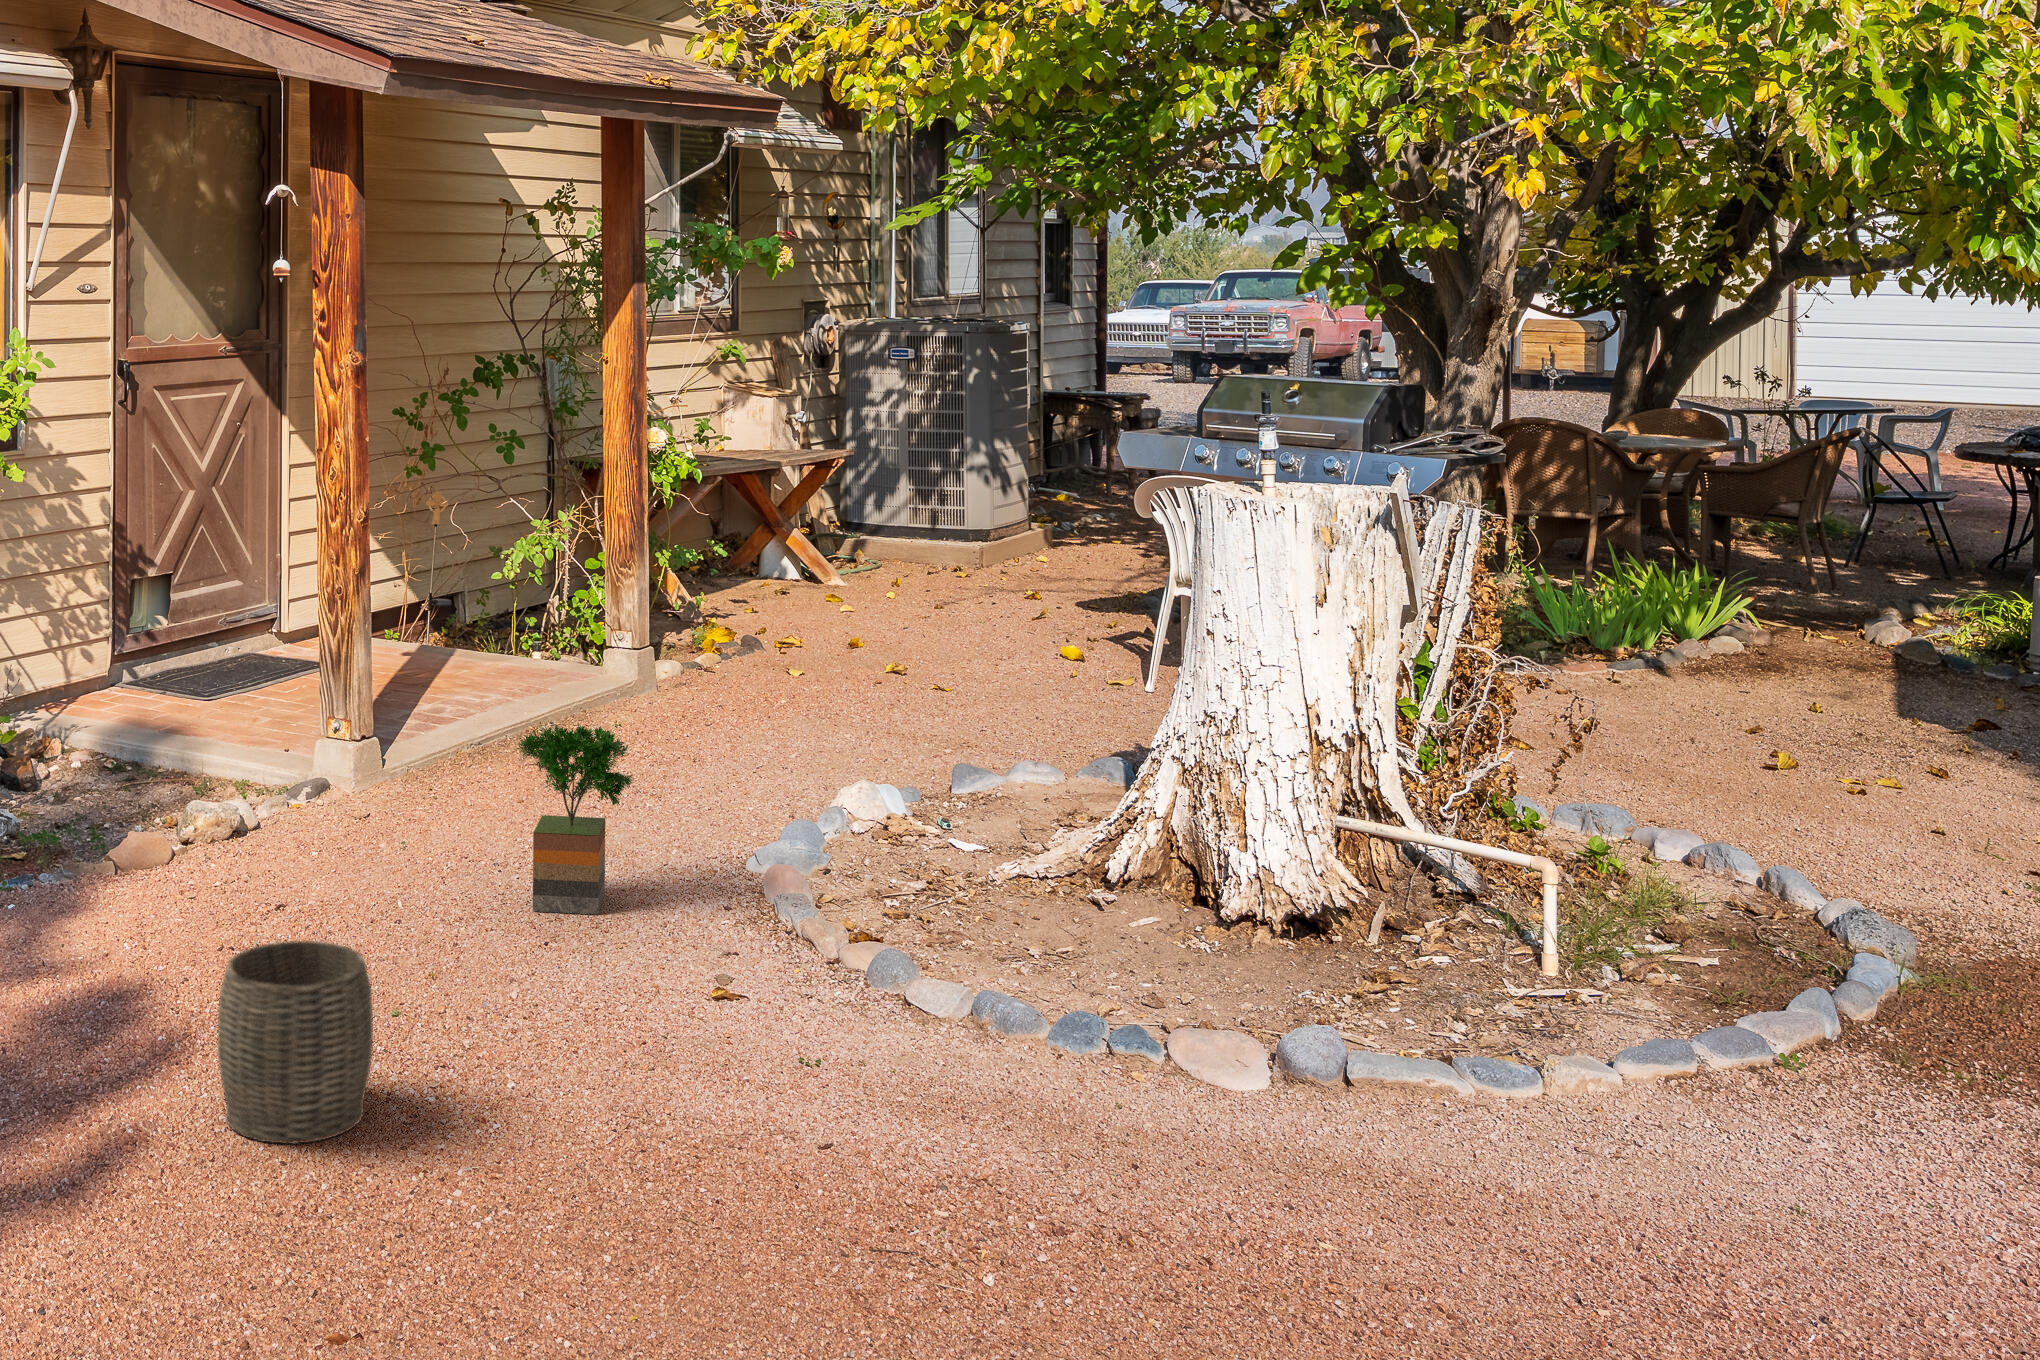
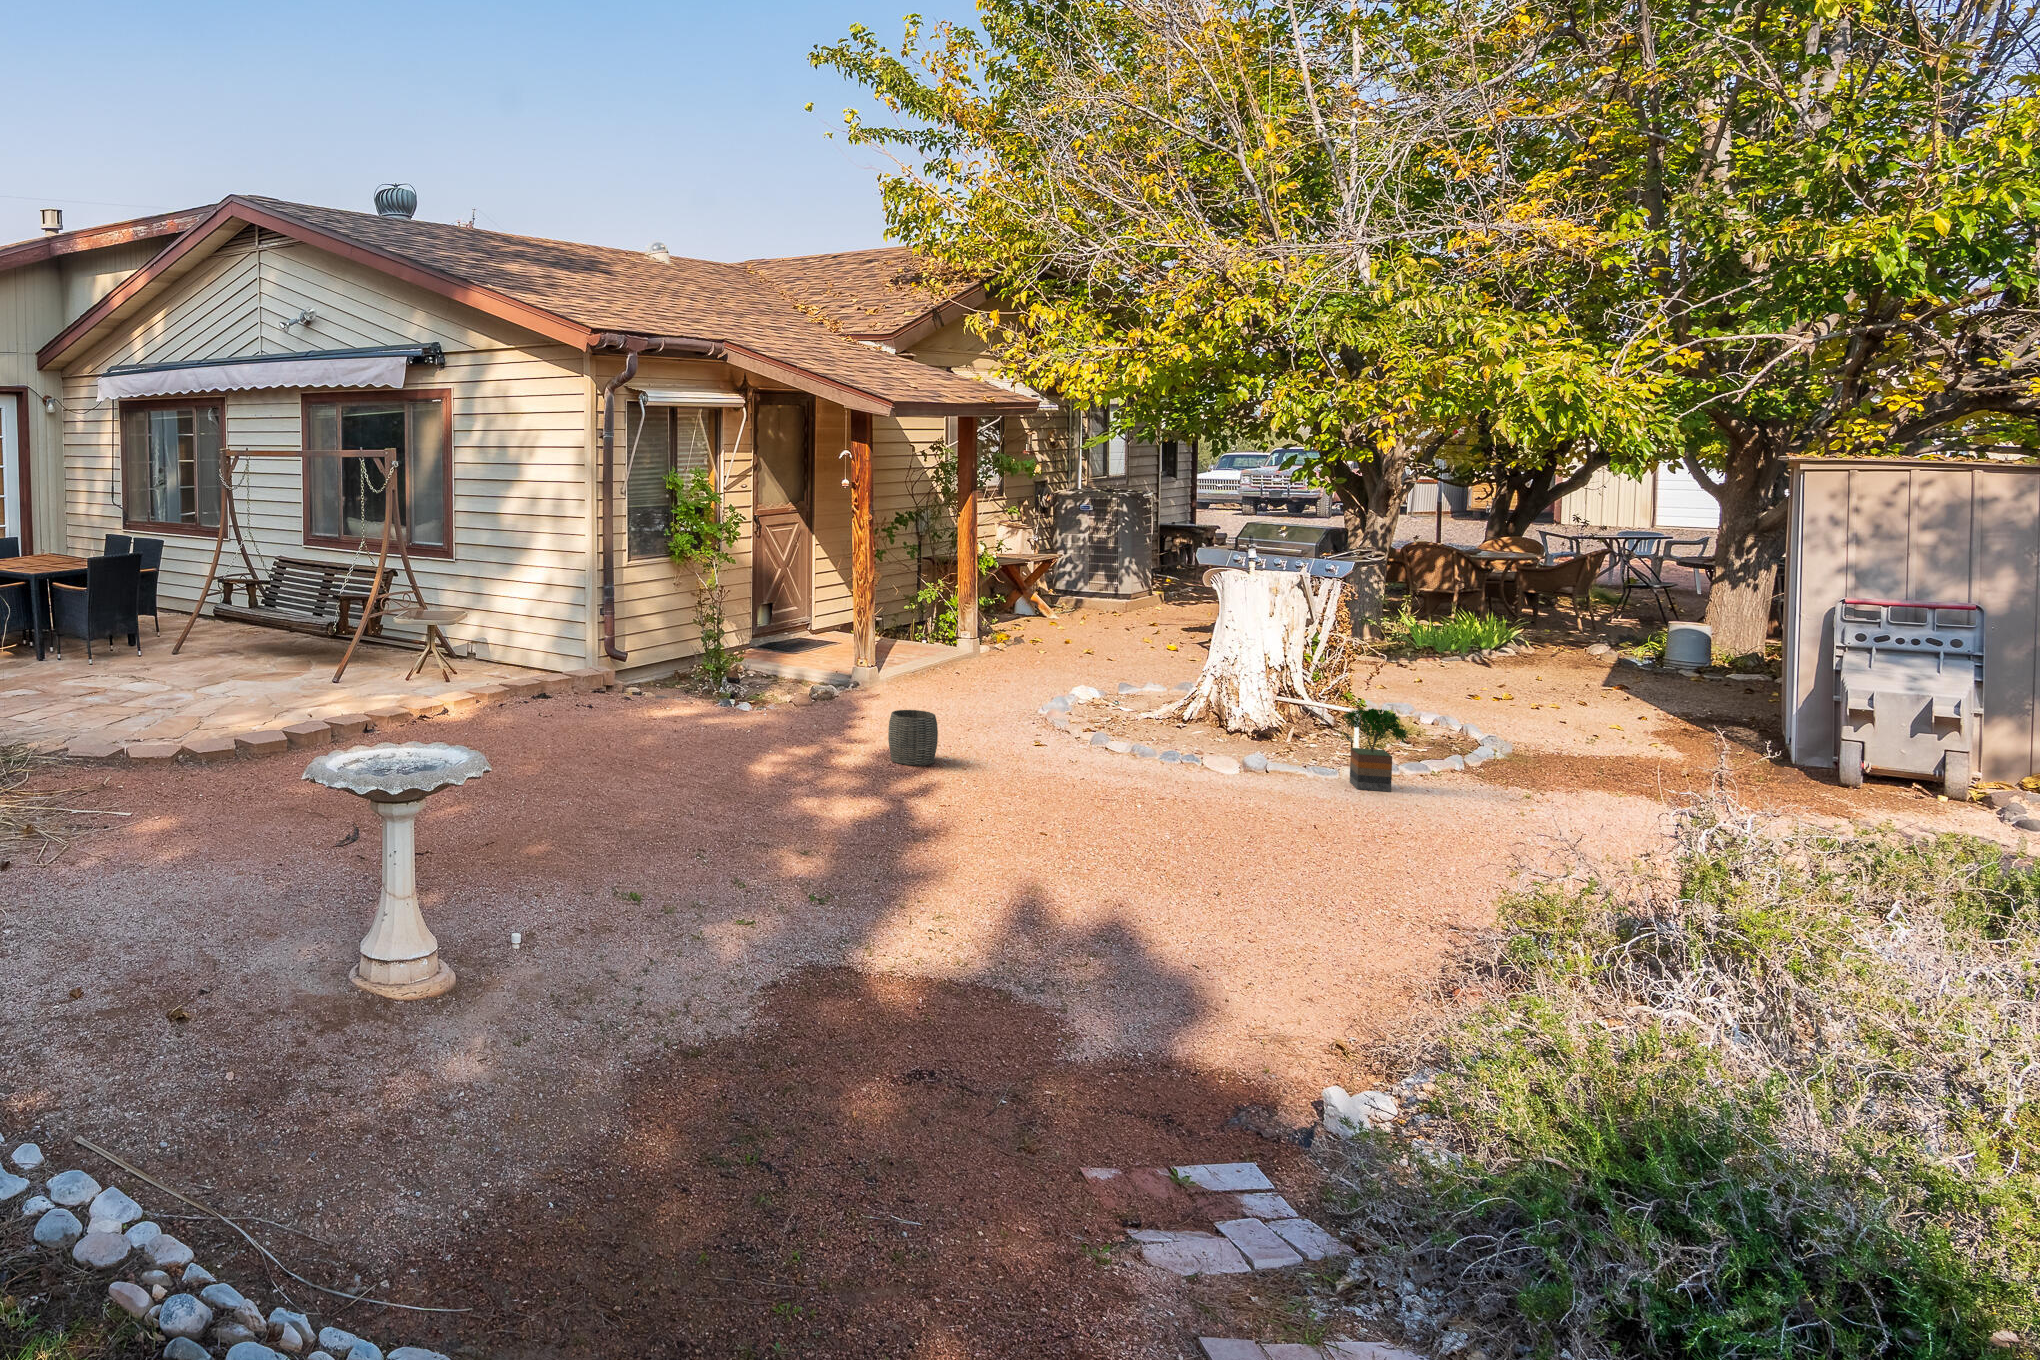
potted tree: present [517,724,634,915] -> present [1343,707,1407,792]

